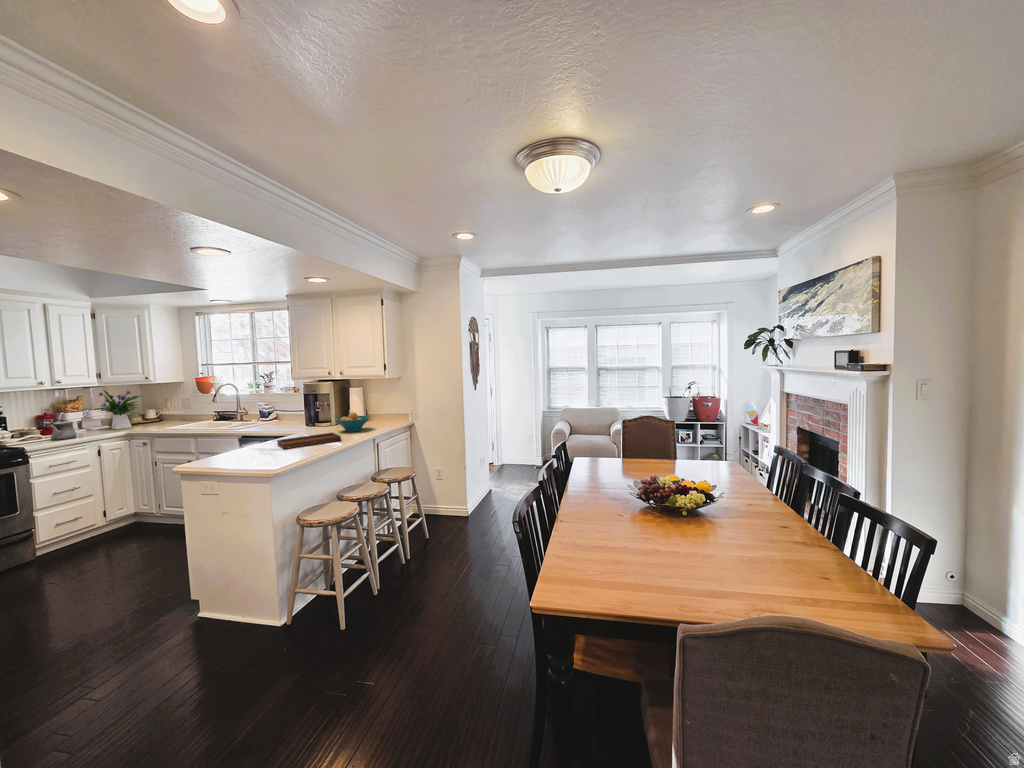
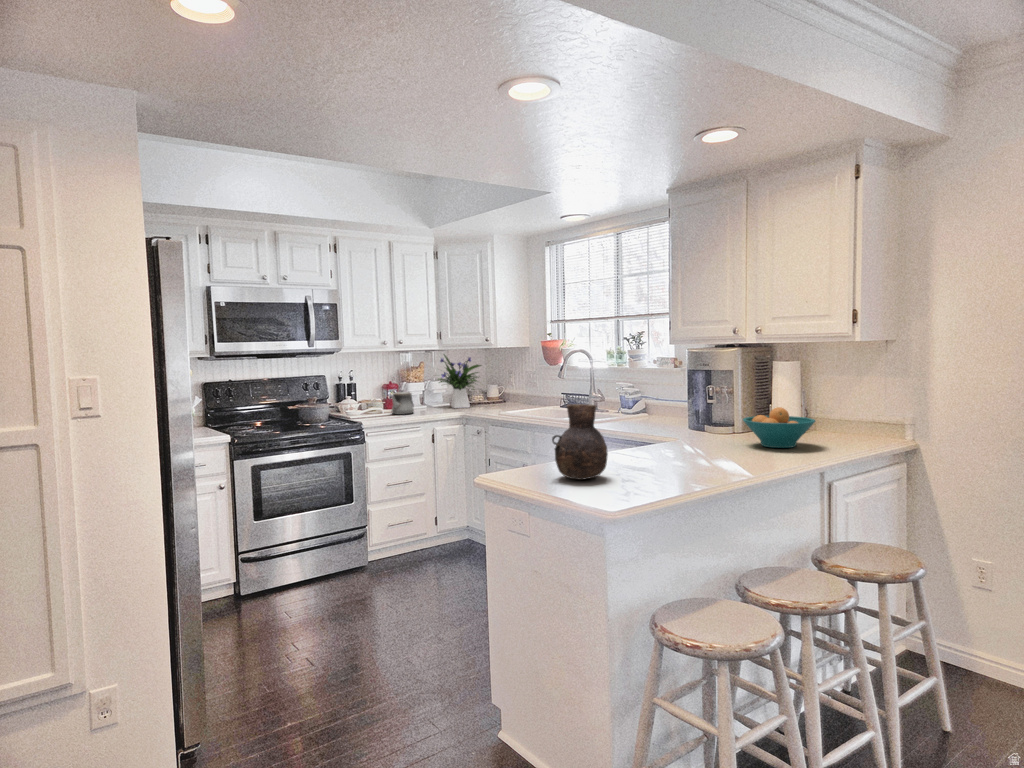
vase: none [233,422,267,461] -> present [552,404,608,480]
tray: present [277,424,341,449] -> none [632,422,752,466]

